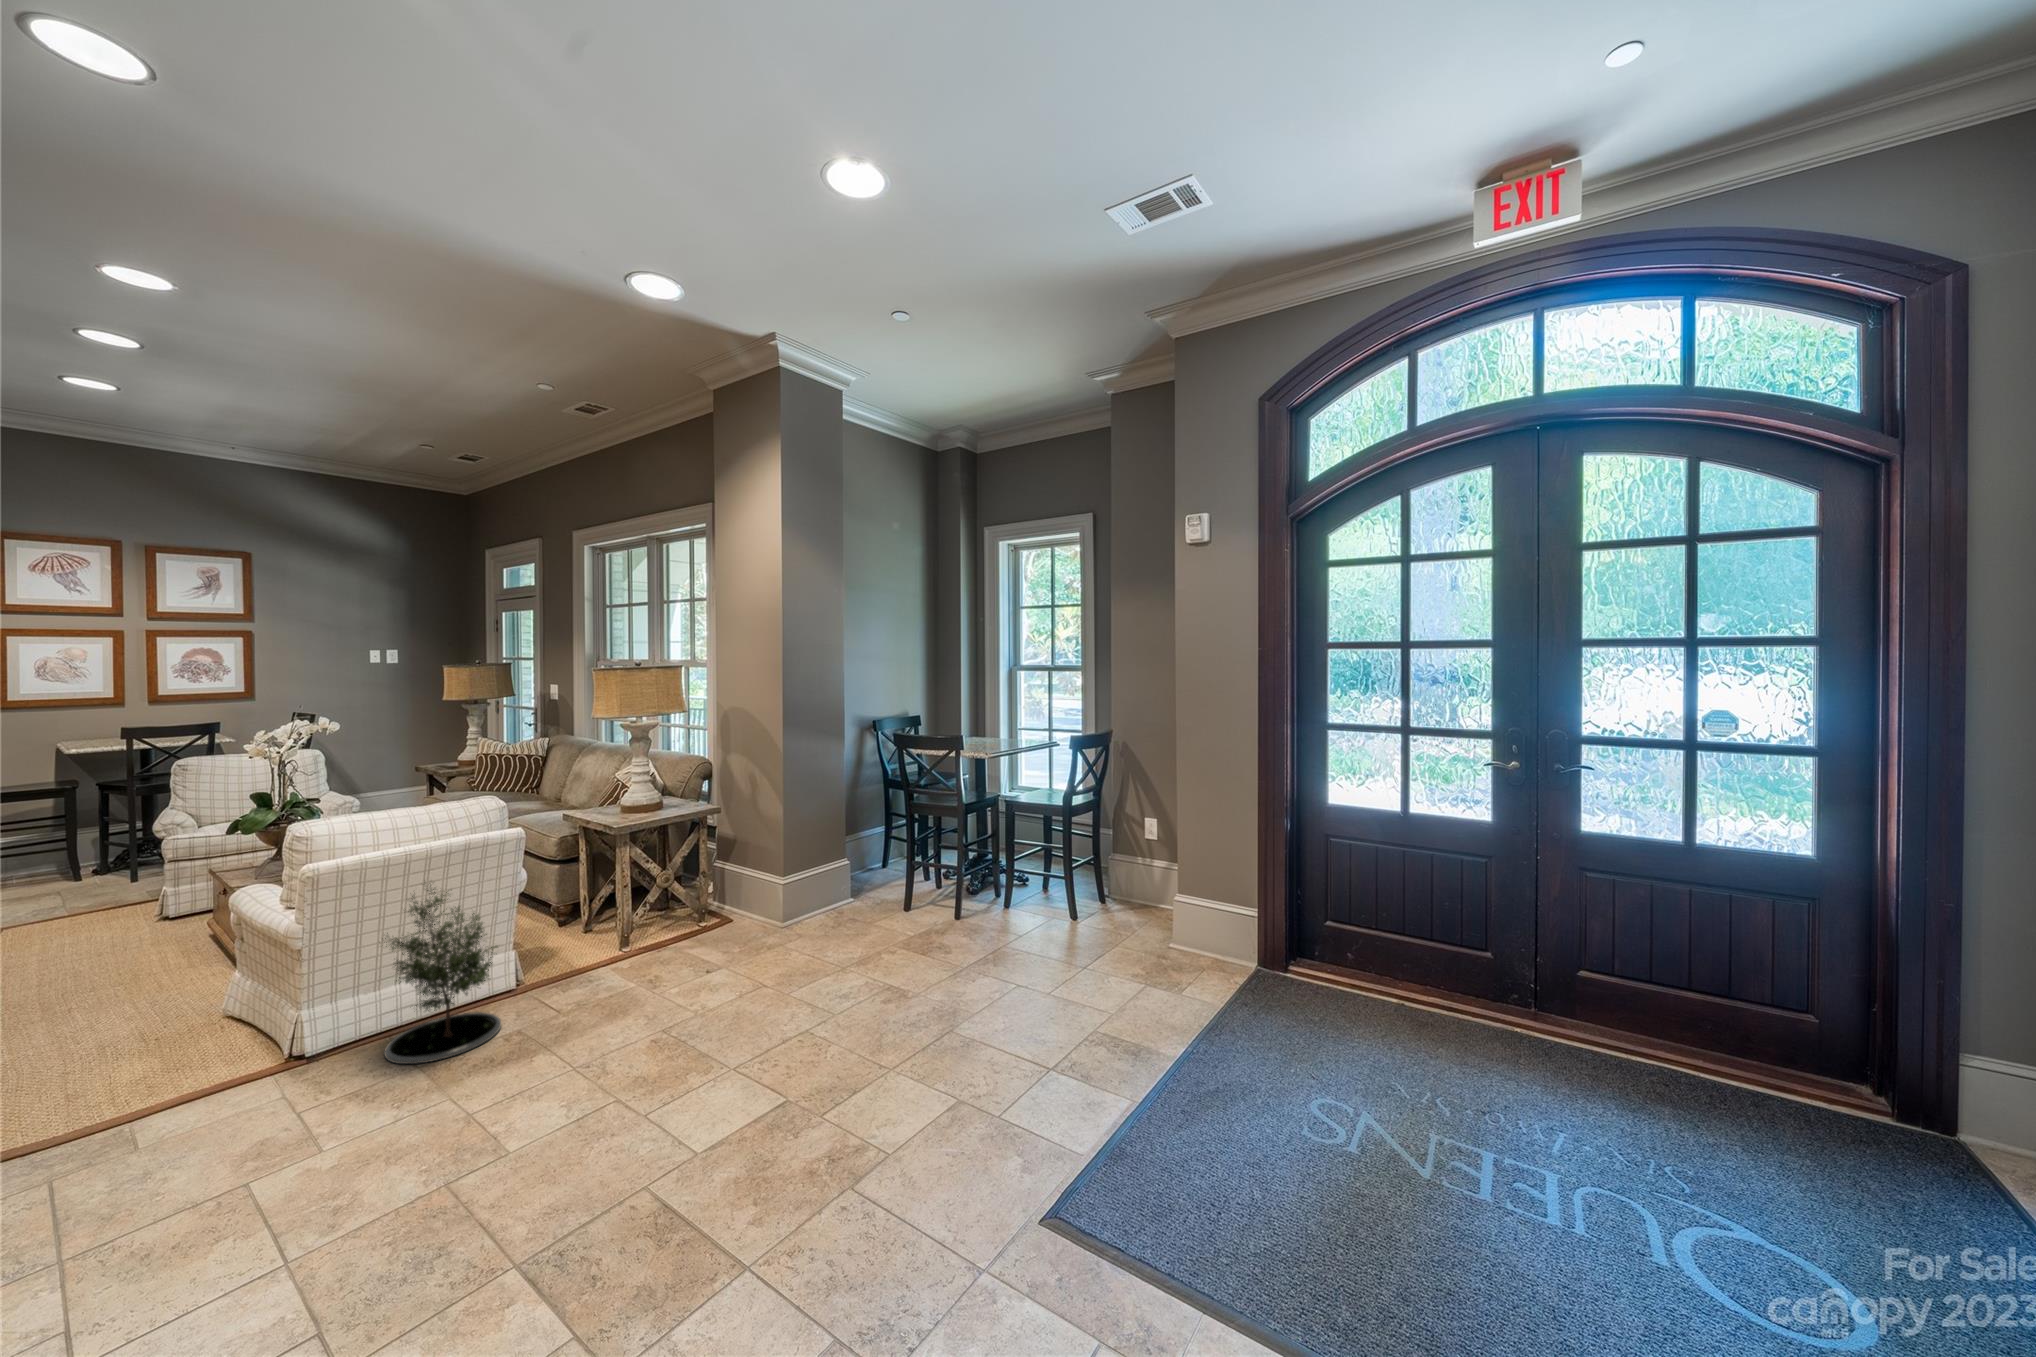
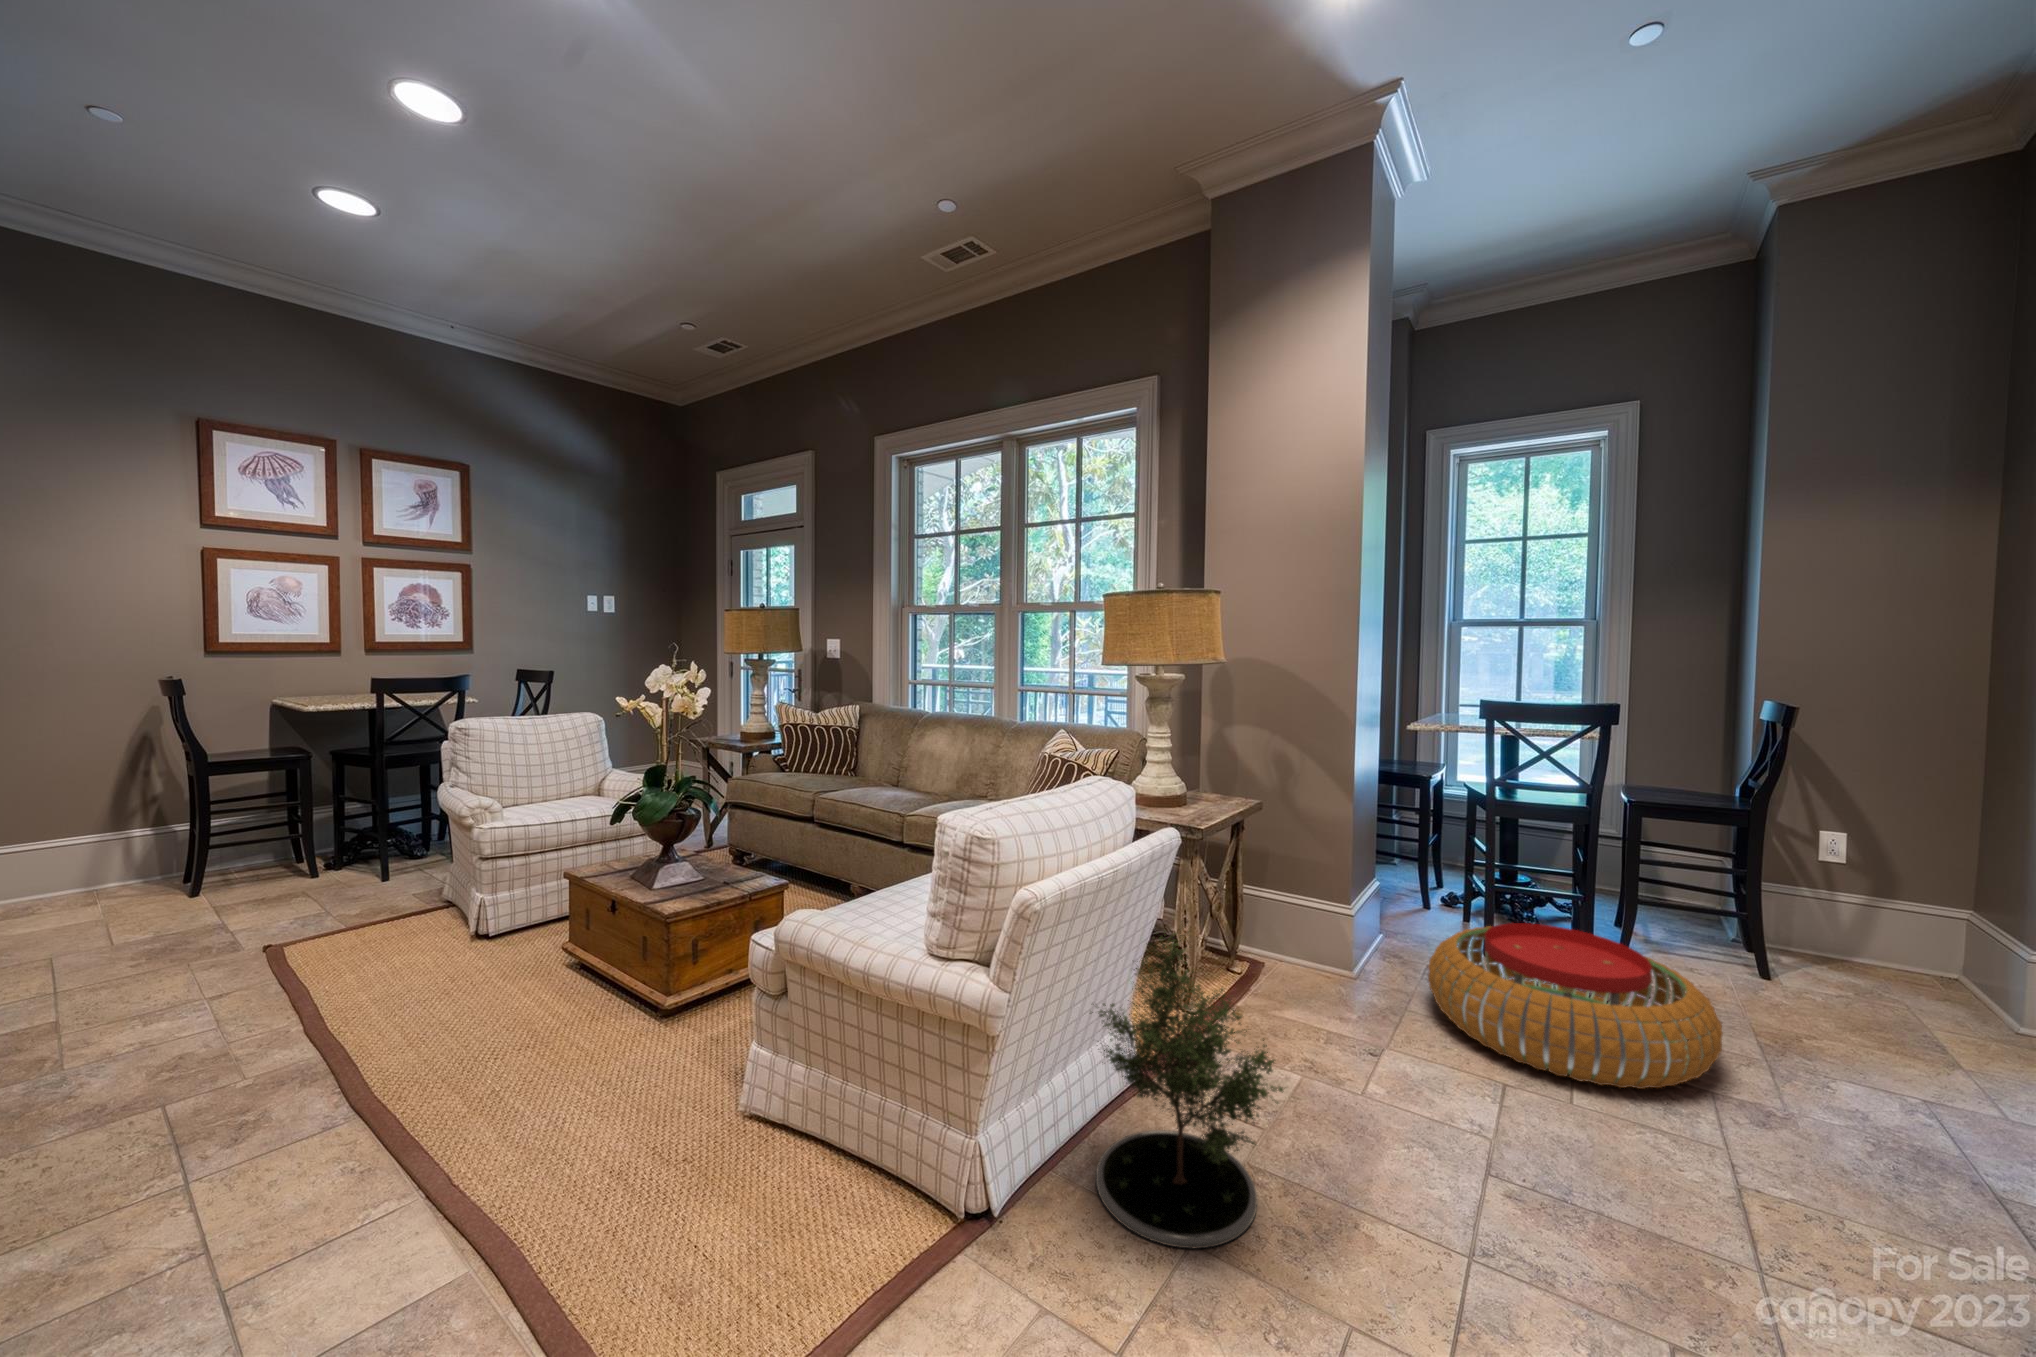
pouf: none [759,888,918,985] -> present [1428,923,1723,1089]

